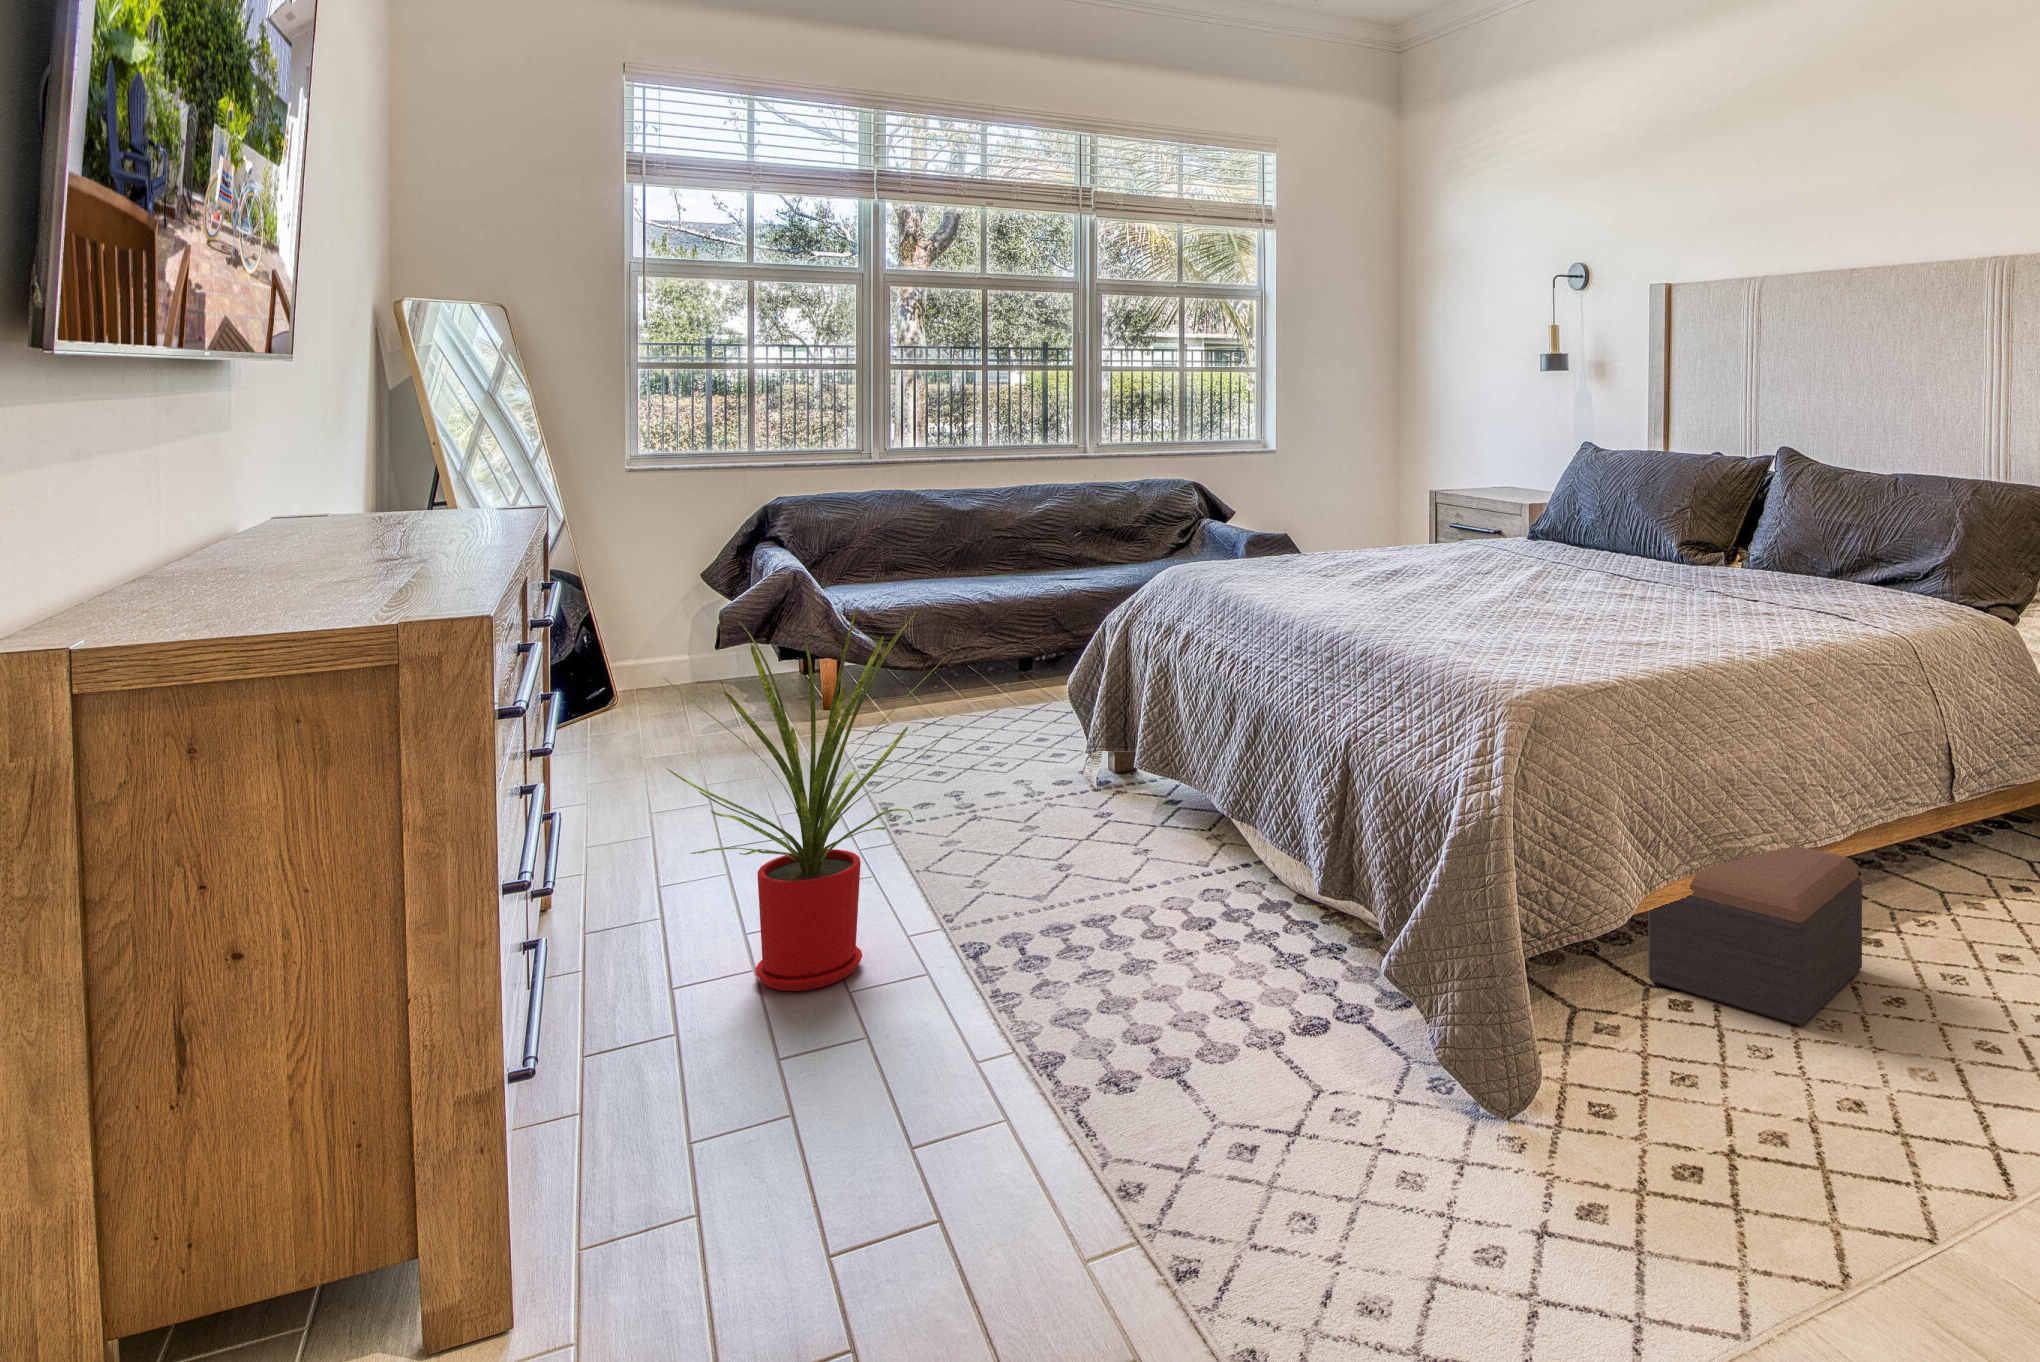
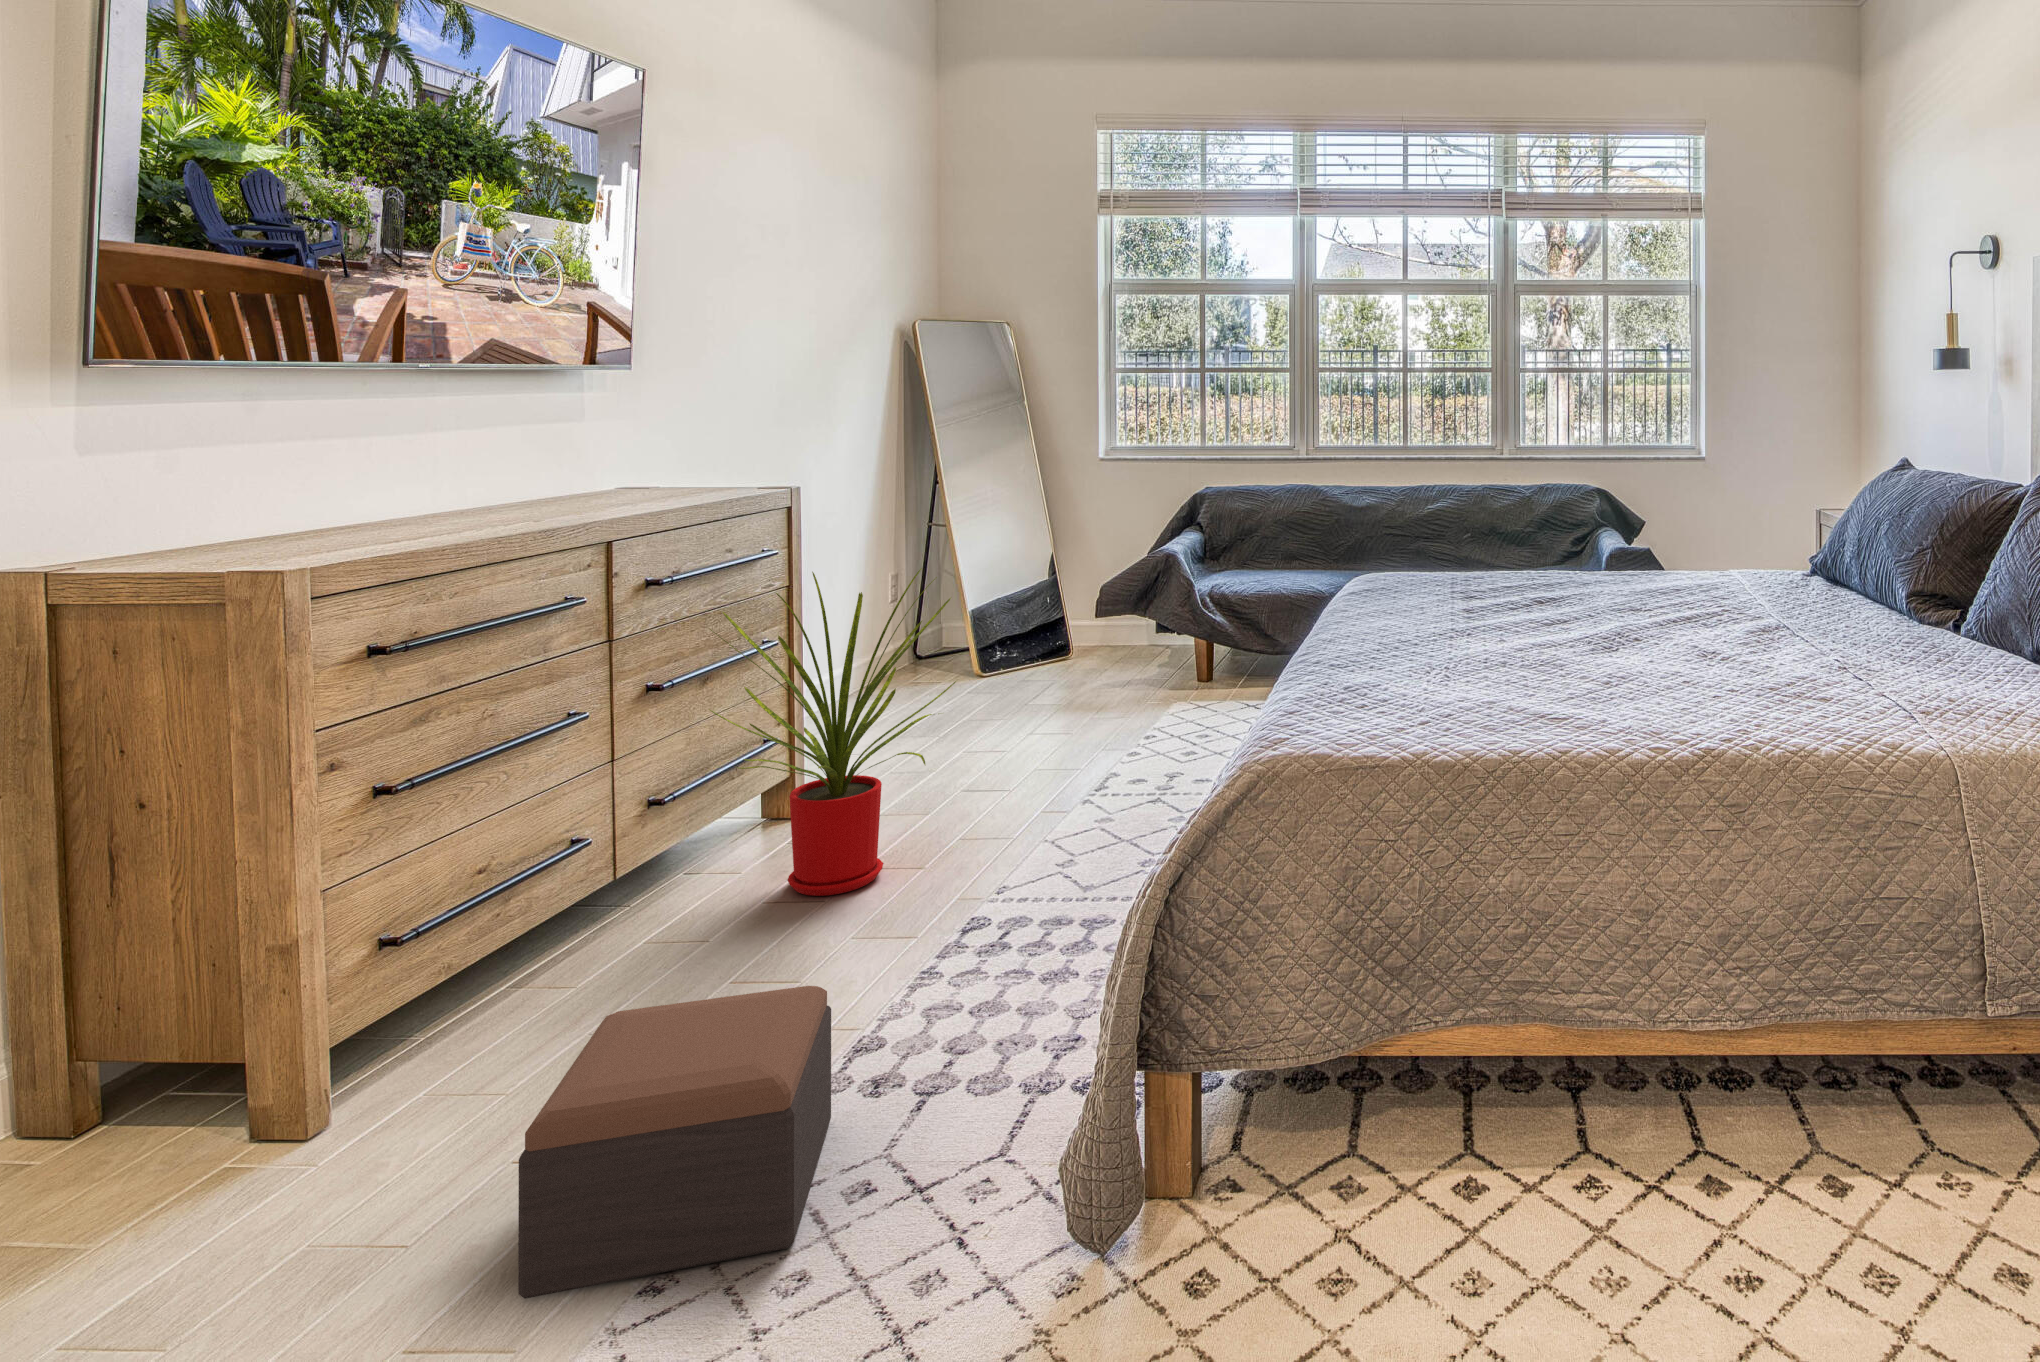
footstool: present [1648,847,1862,1026] -> present [518,986,831,1299]

